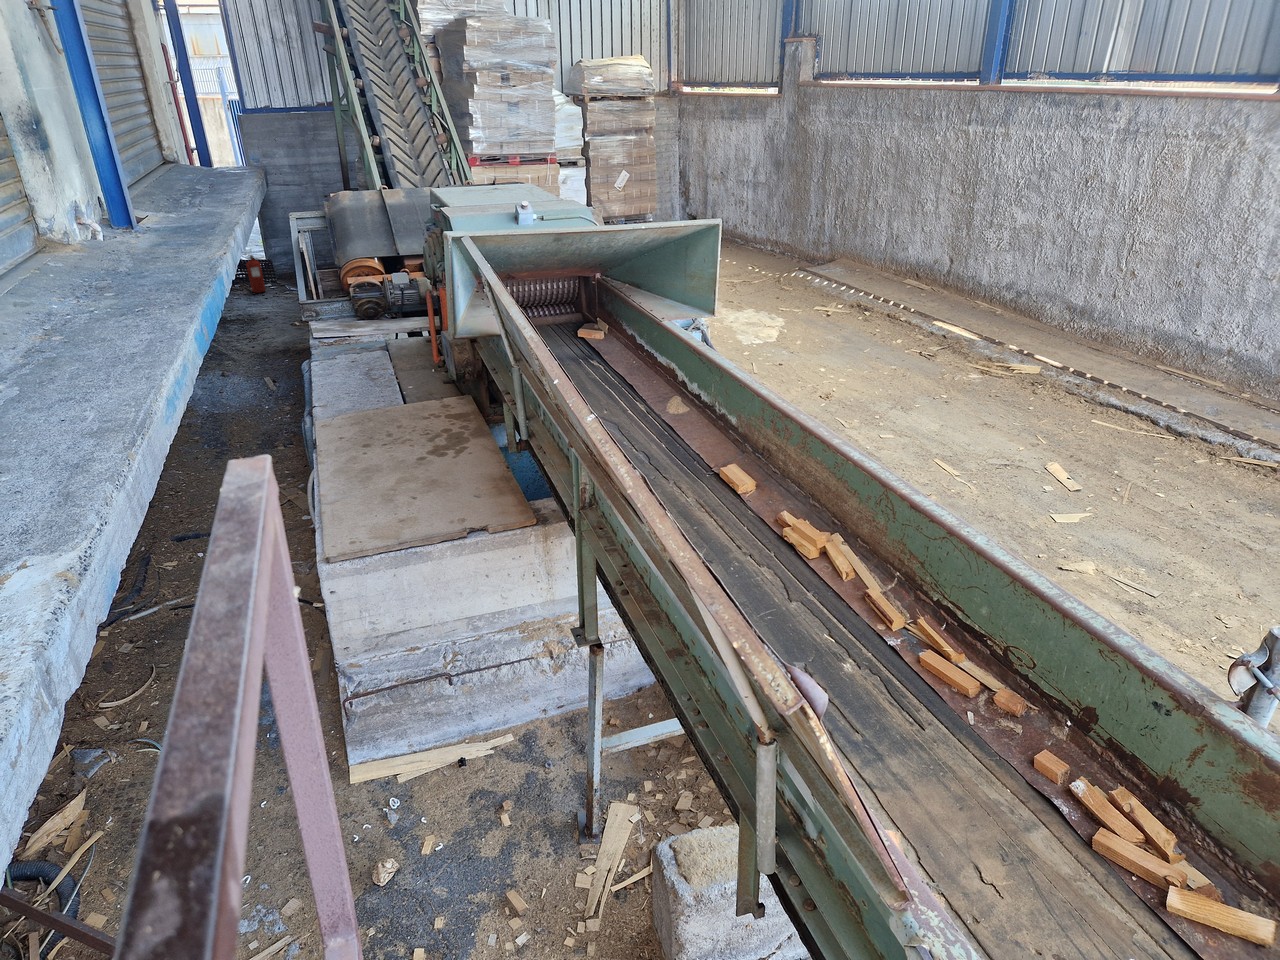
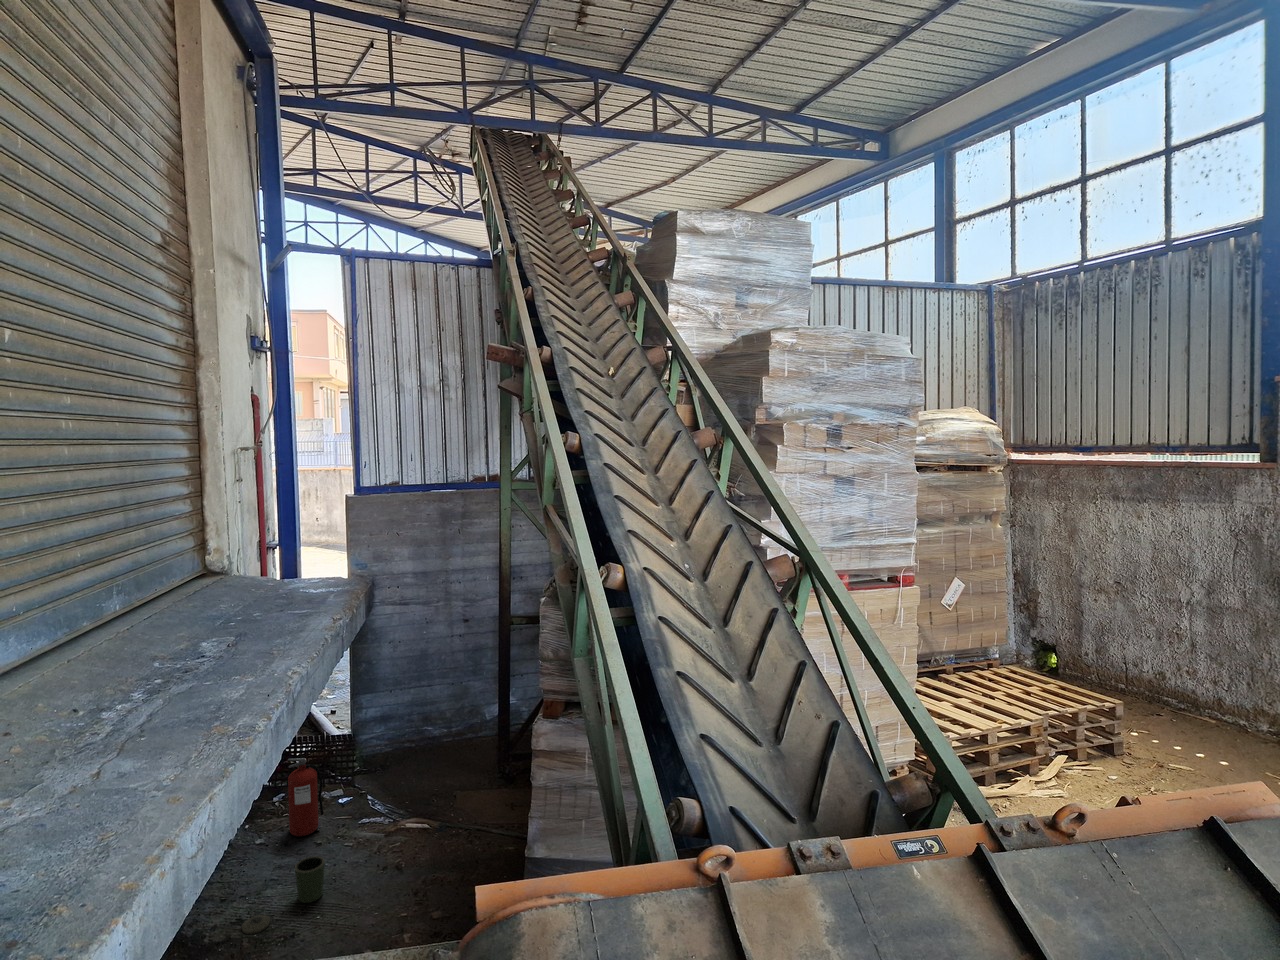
trash can: none [245,289,277,312] -> present [242,856,325,934]

